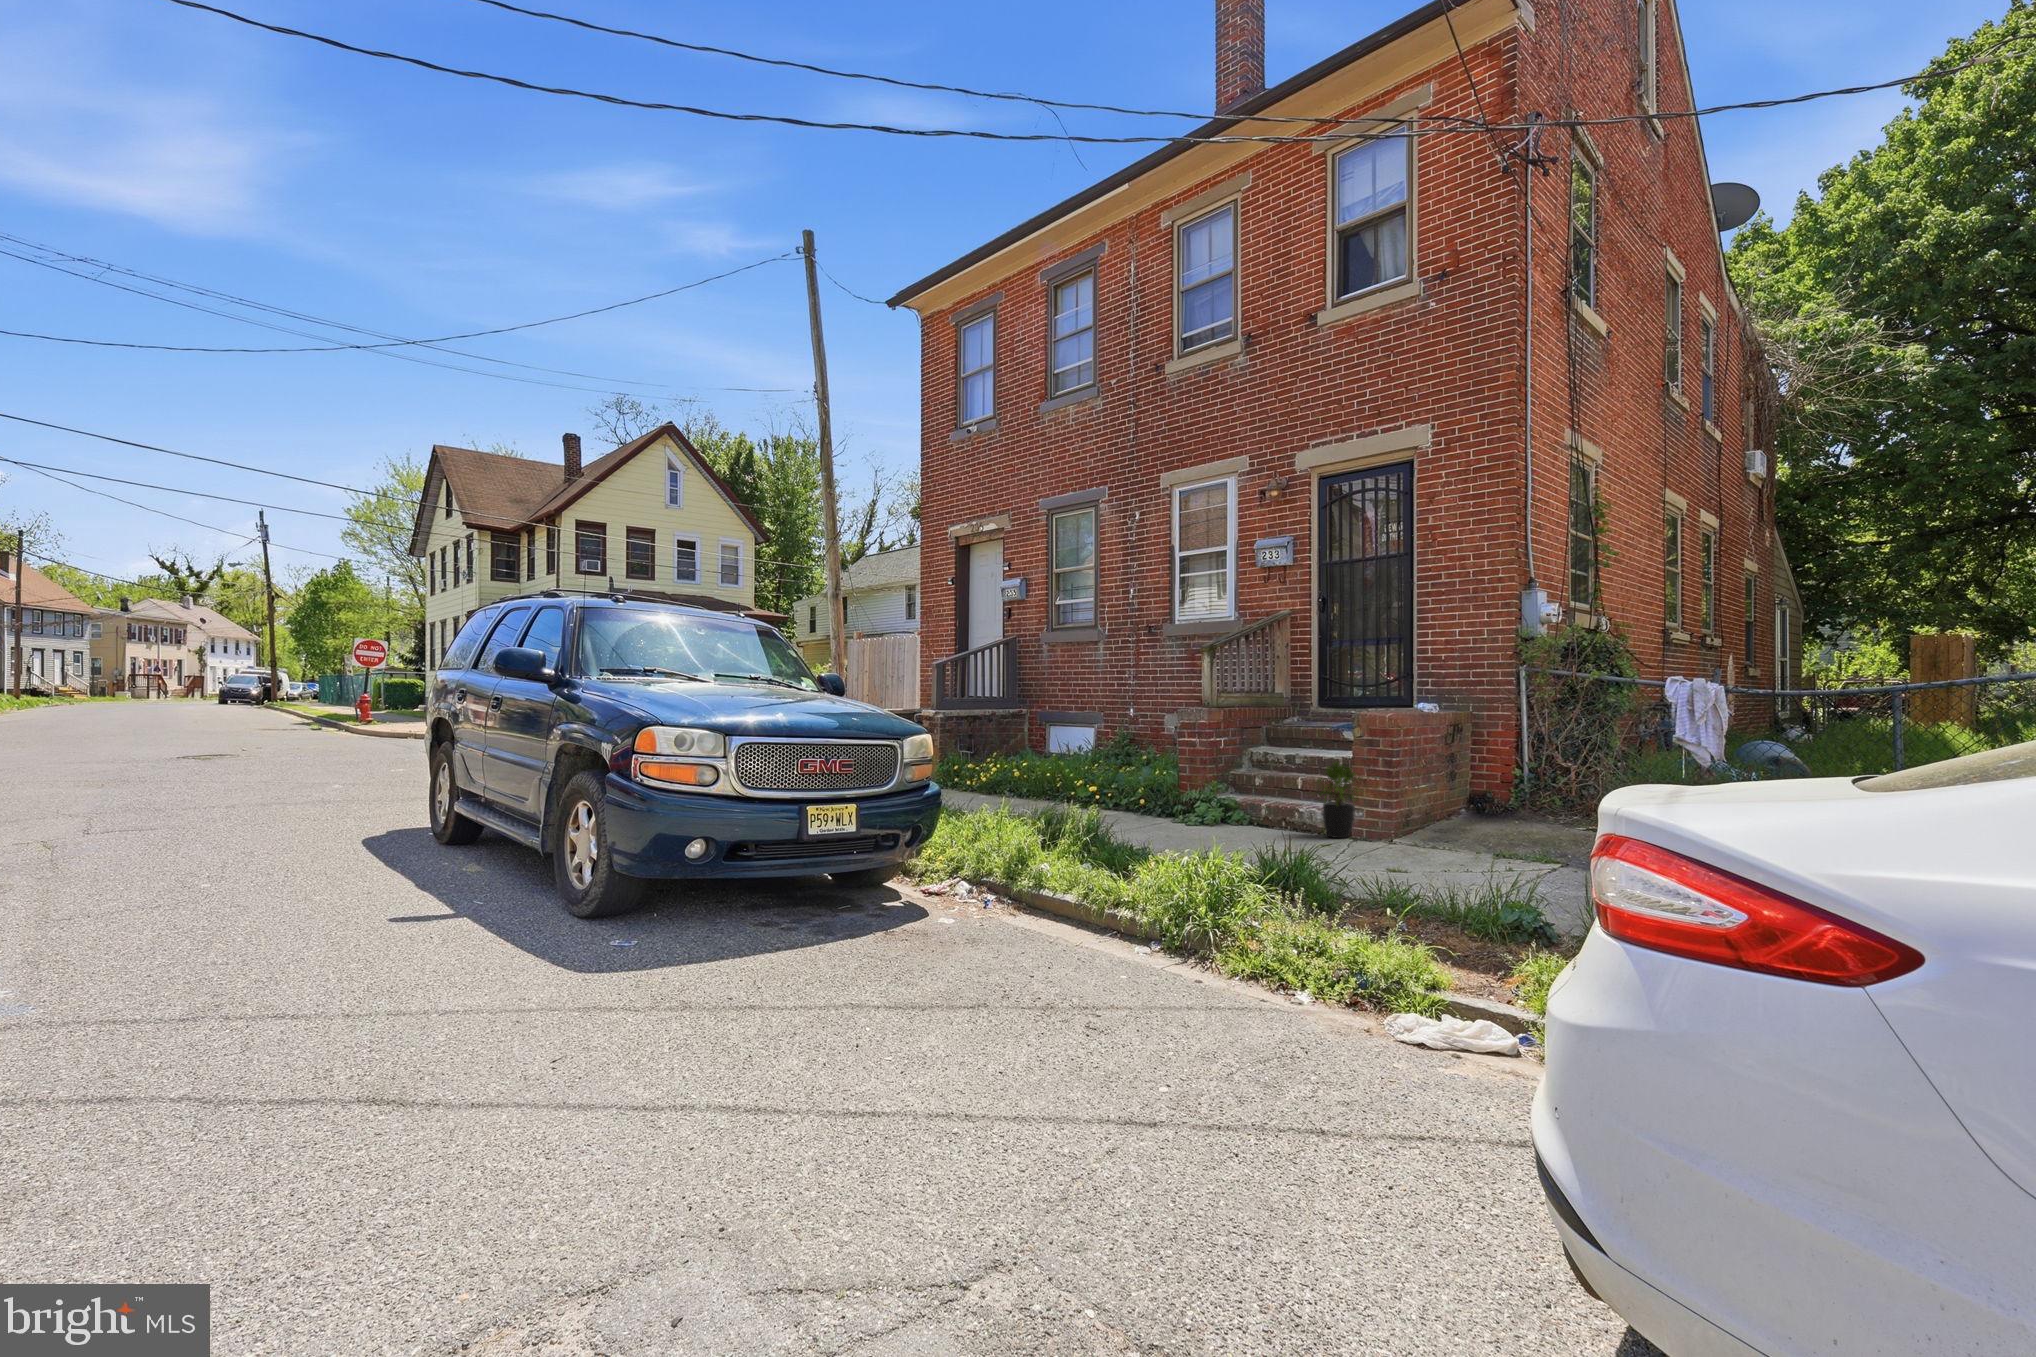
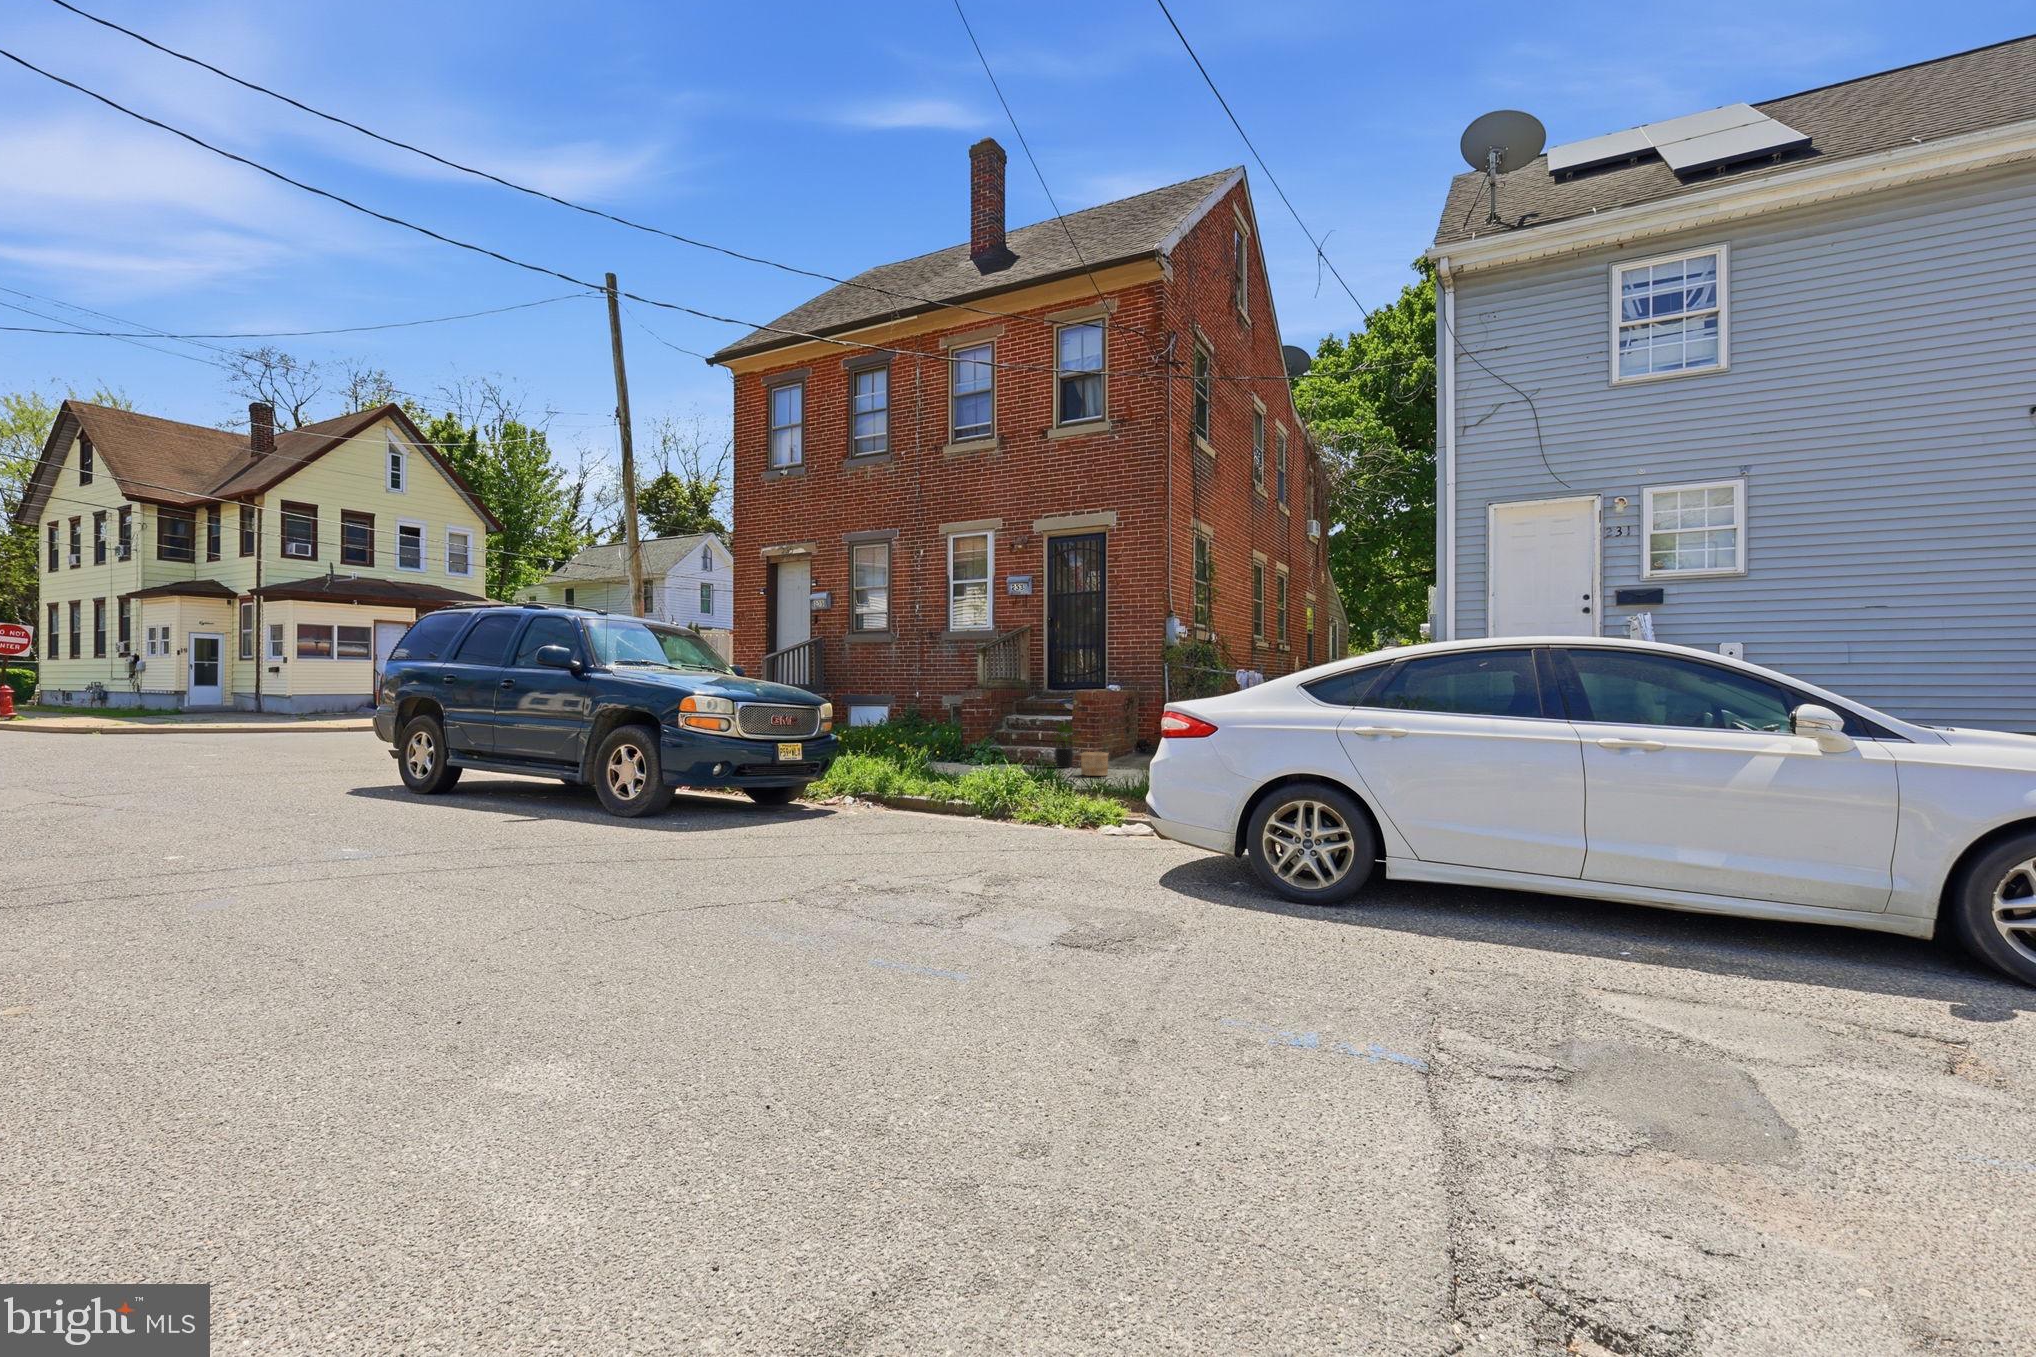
wooden bucket: none [1360,818,1414,862] -> present [1081,752,1108,776]

